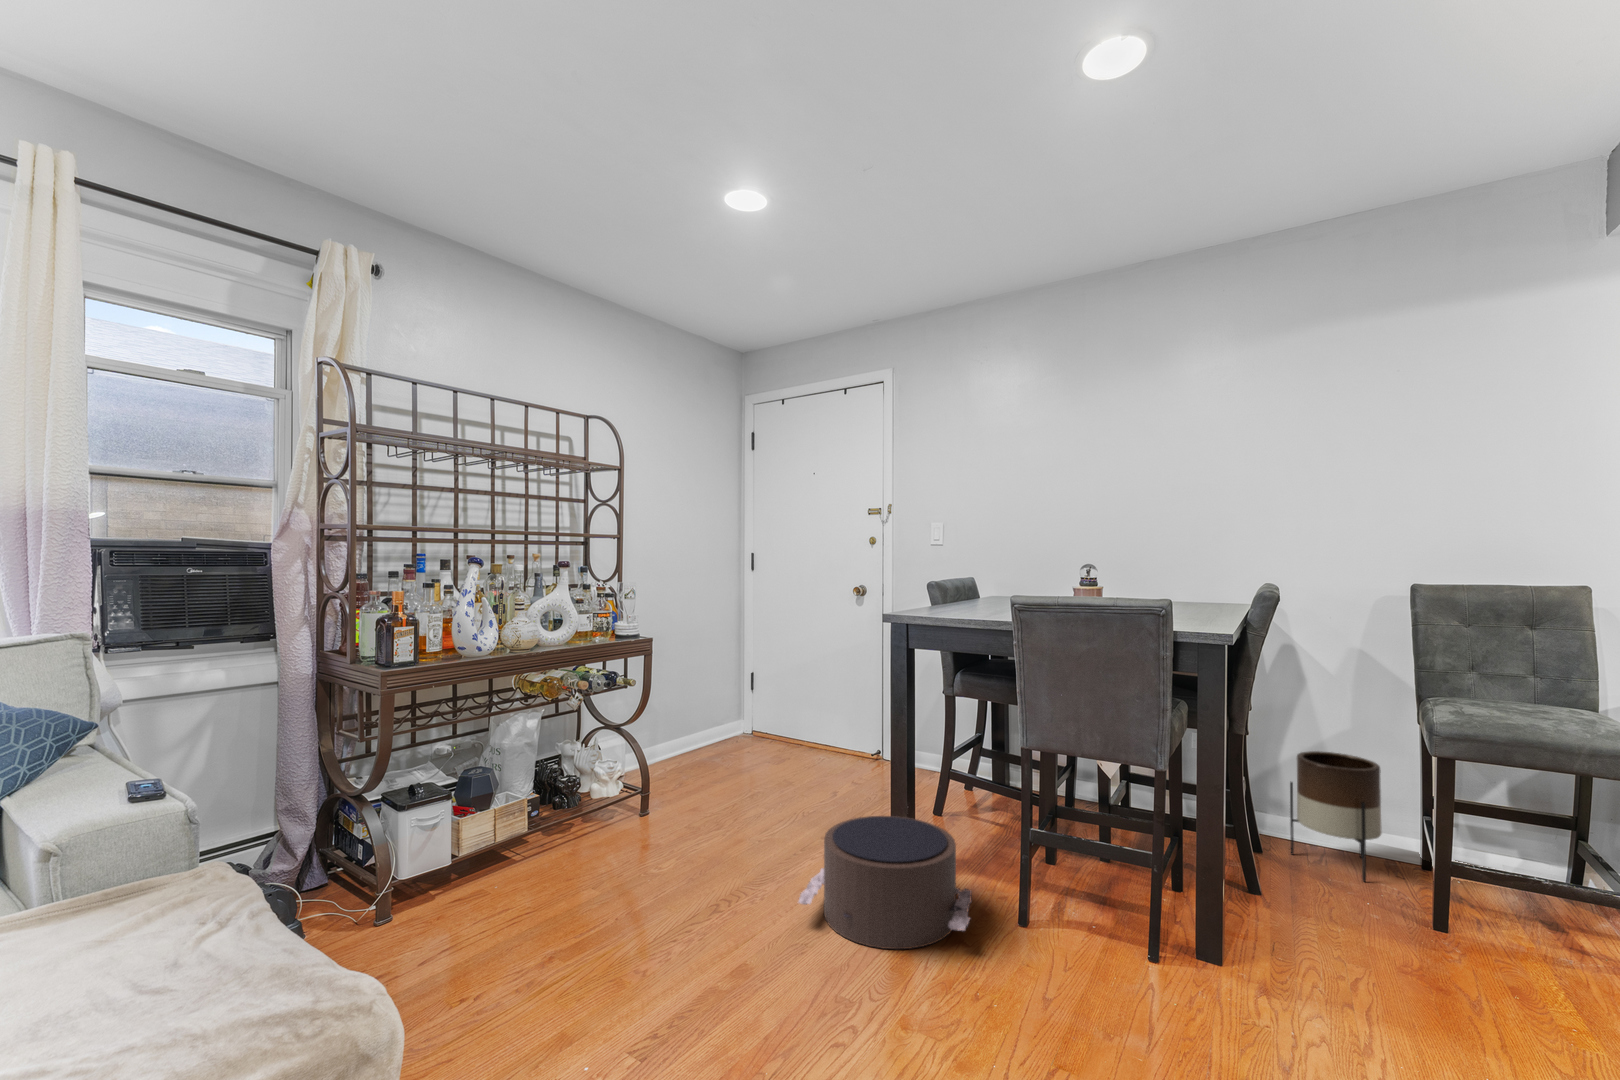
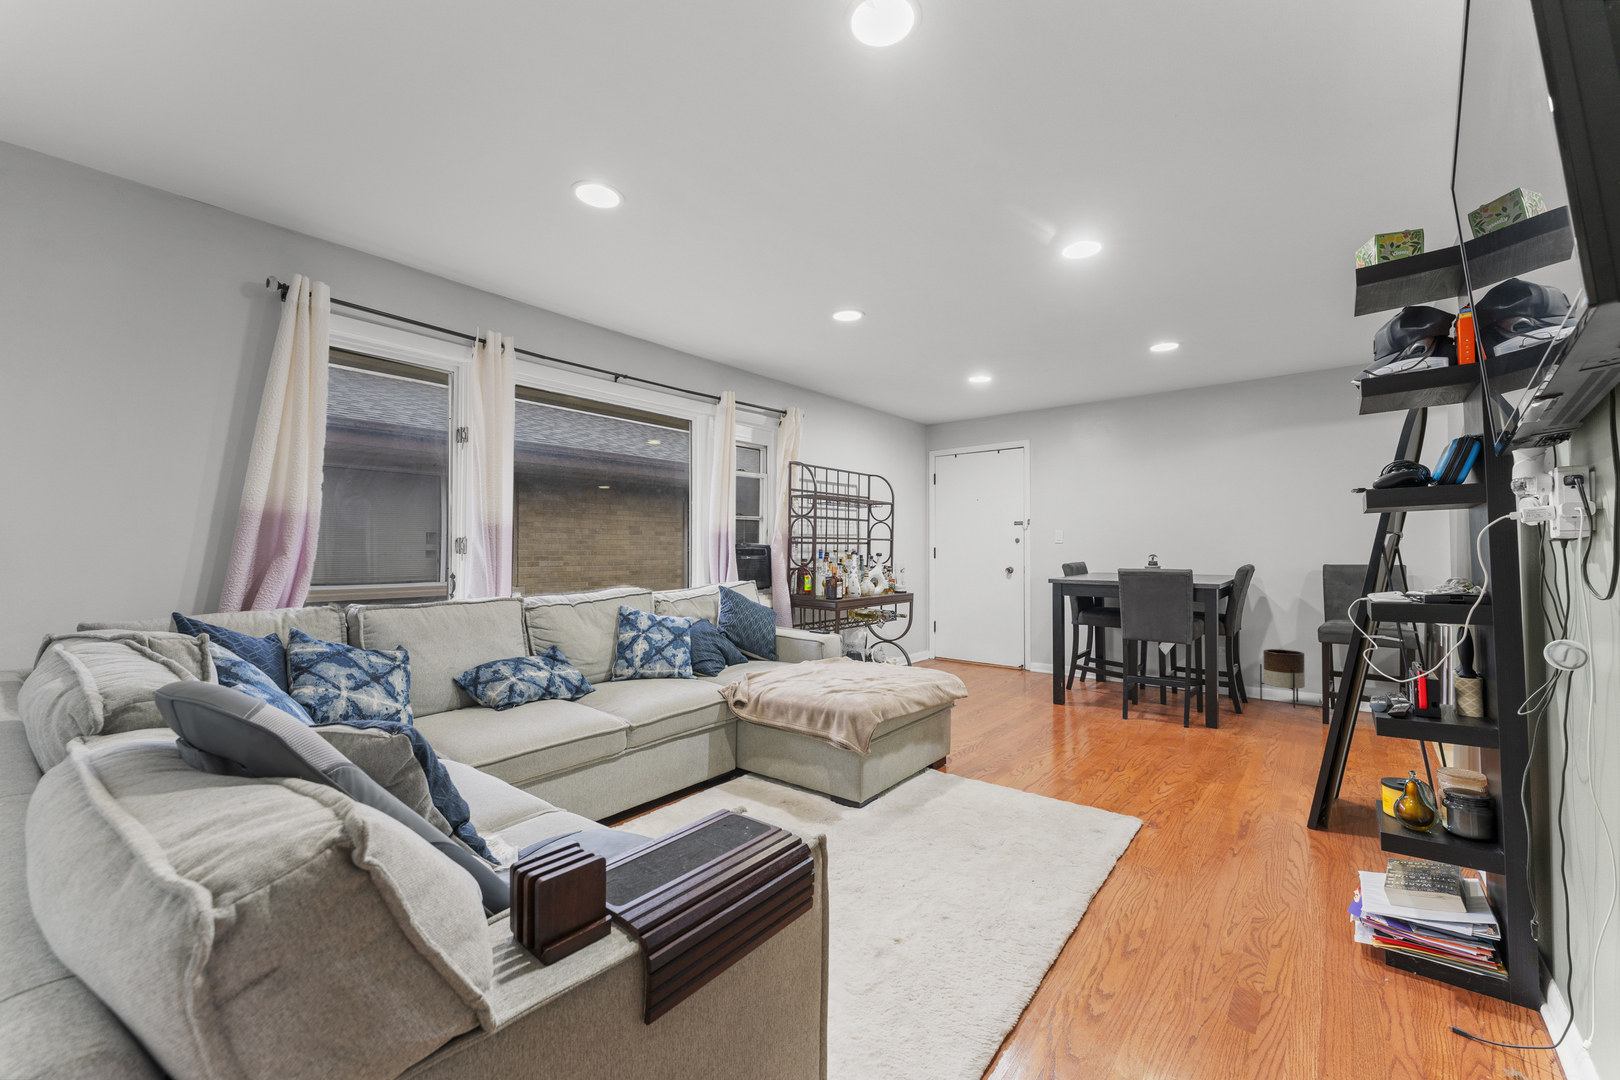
pouf: present [798,816,972,949] -> none [1024,674,1105,721]

